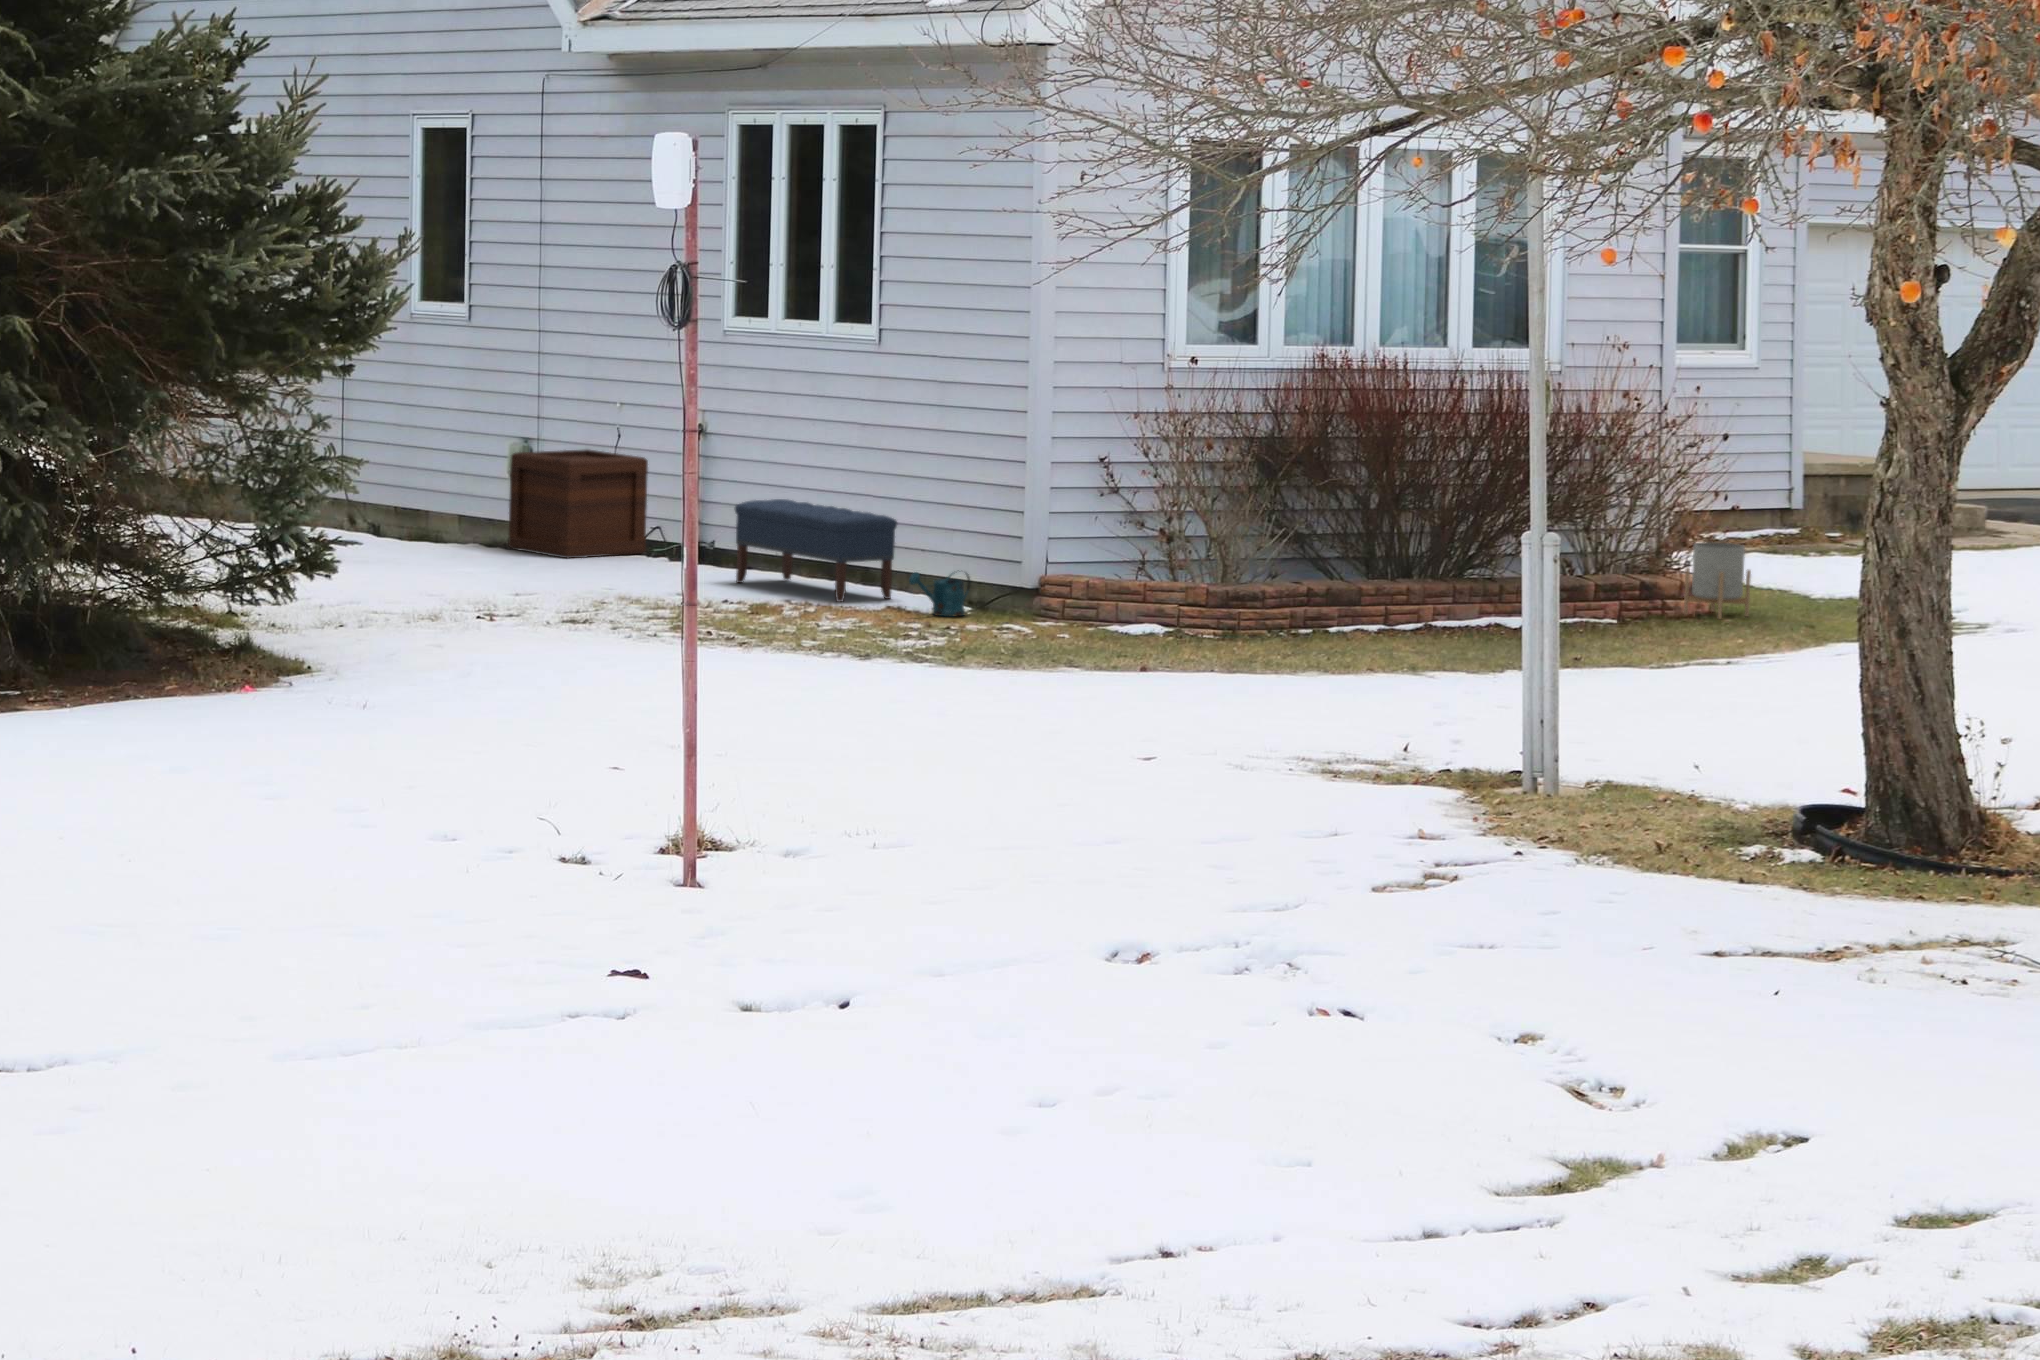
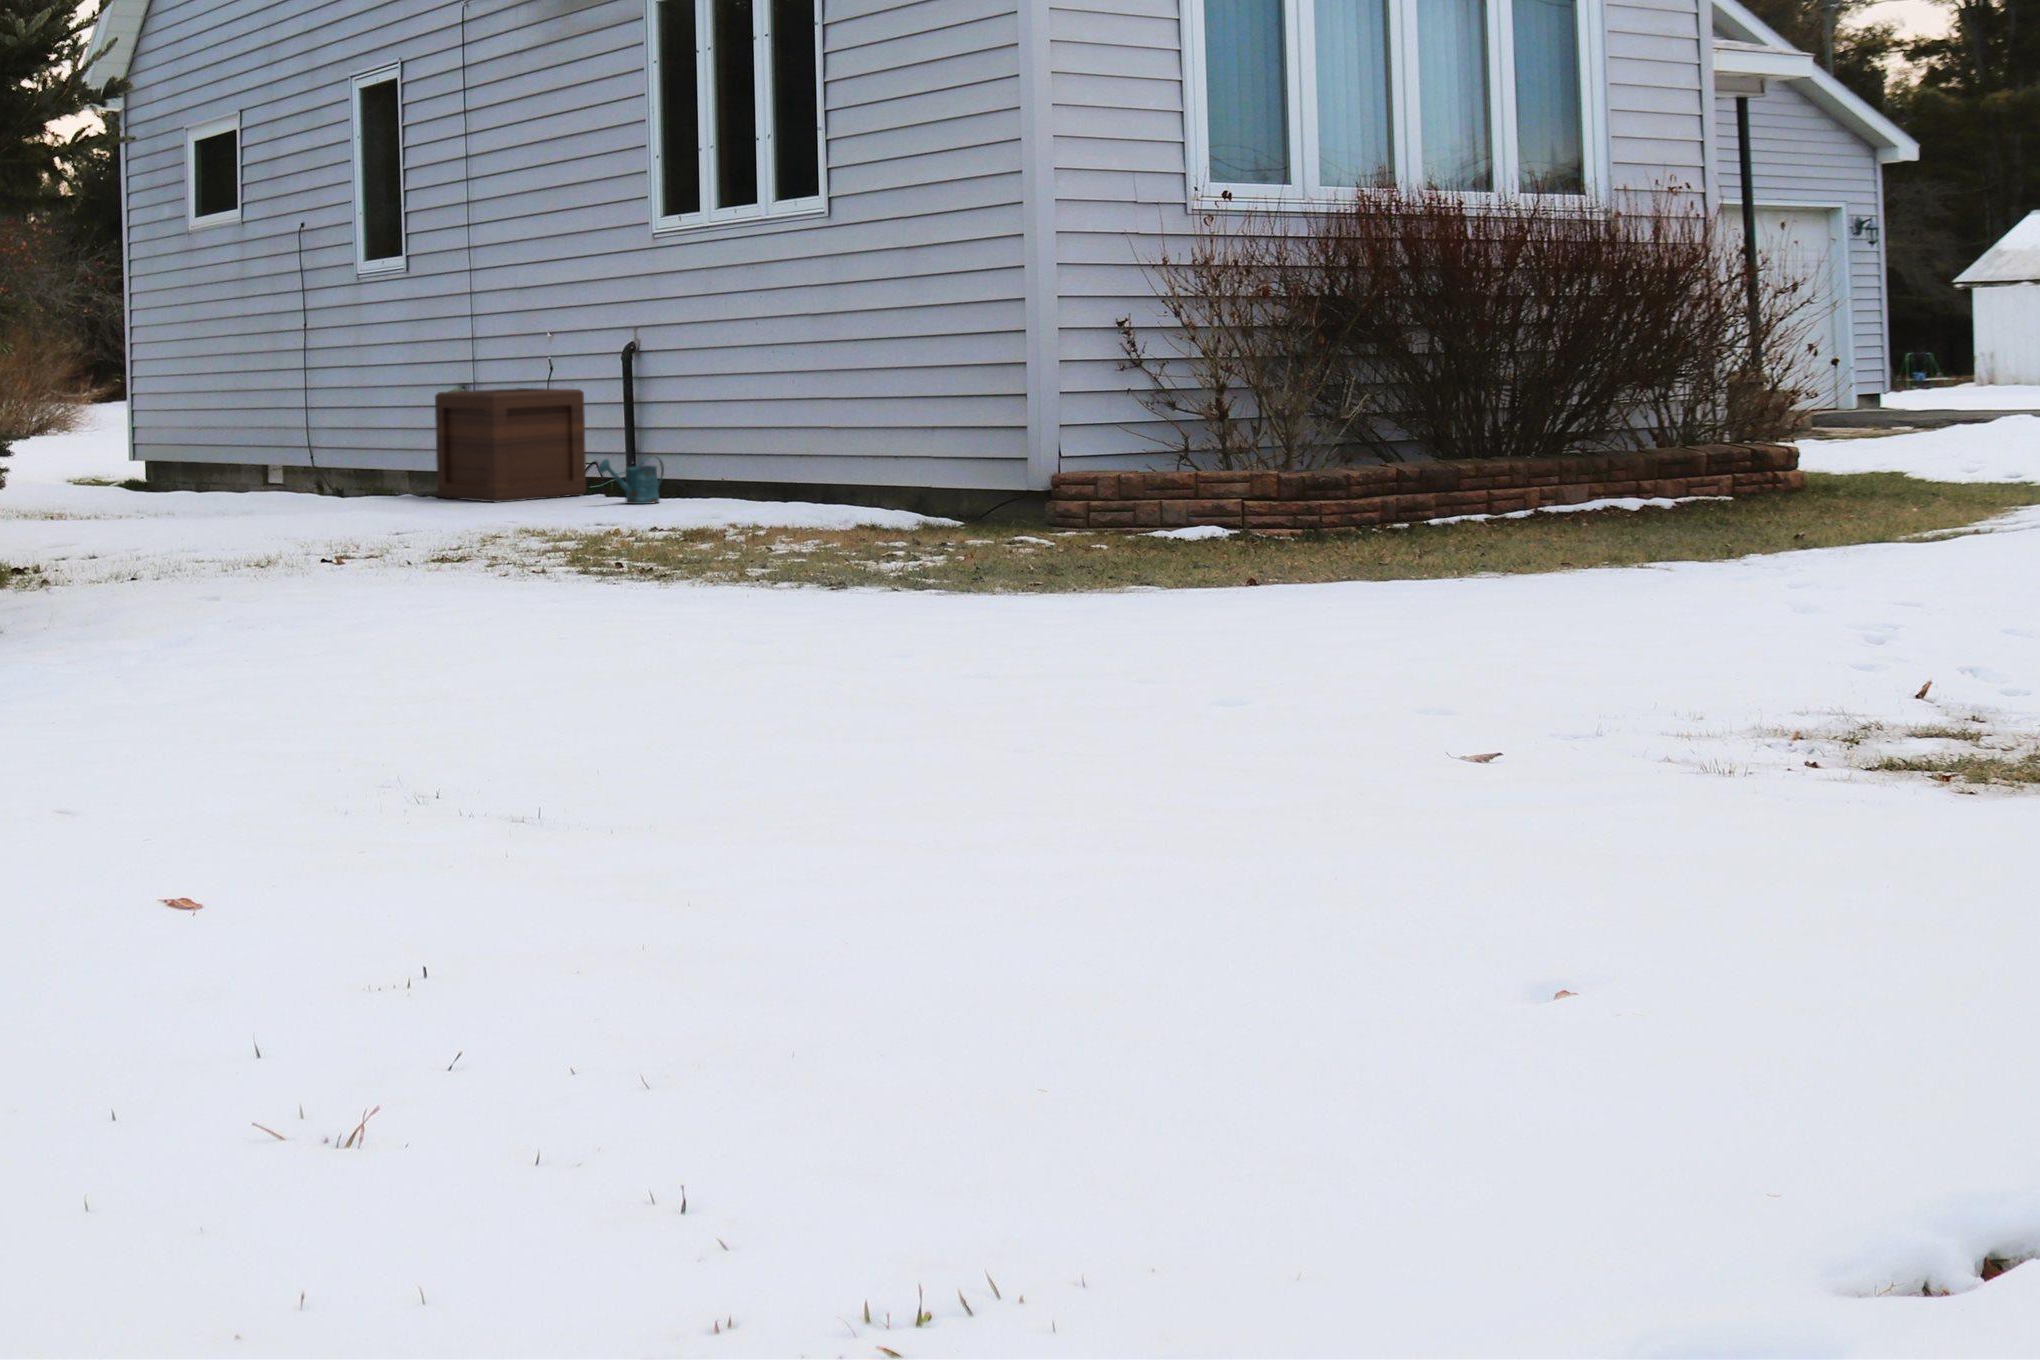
bench: present [735,499,897,602] -> none [672,415,864,526]
planter: present [1684,542,1751,619] -> none [1781,407,1859,494]
watering can: present [909,572,970,617] -> present [599,457,664,504]

